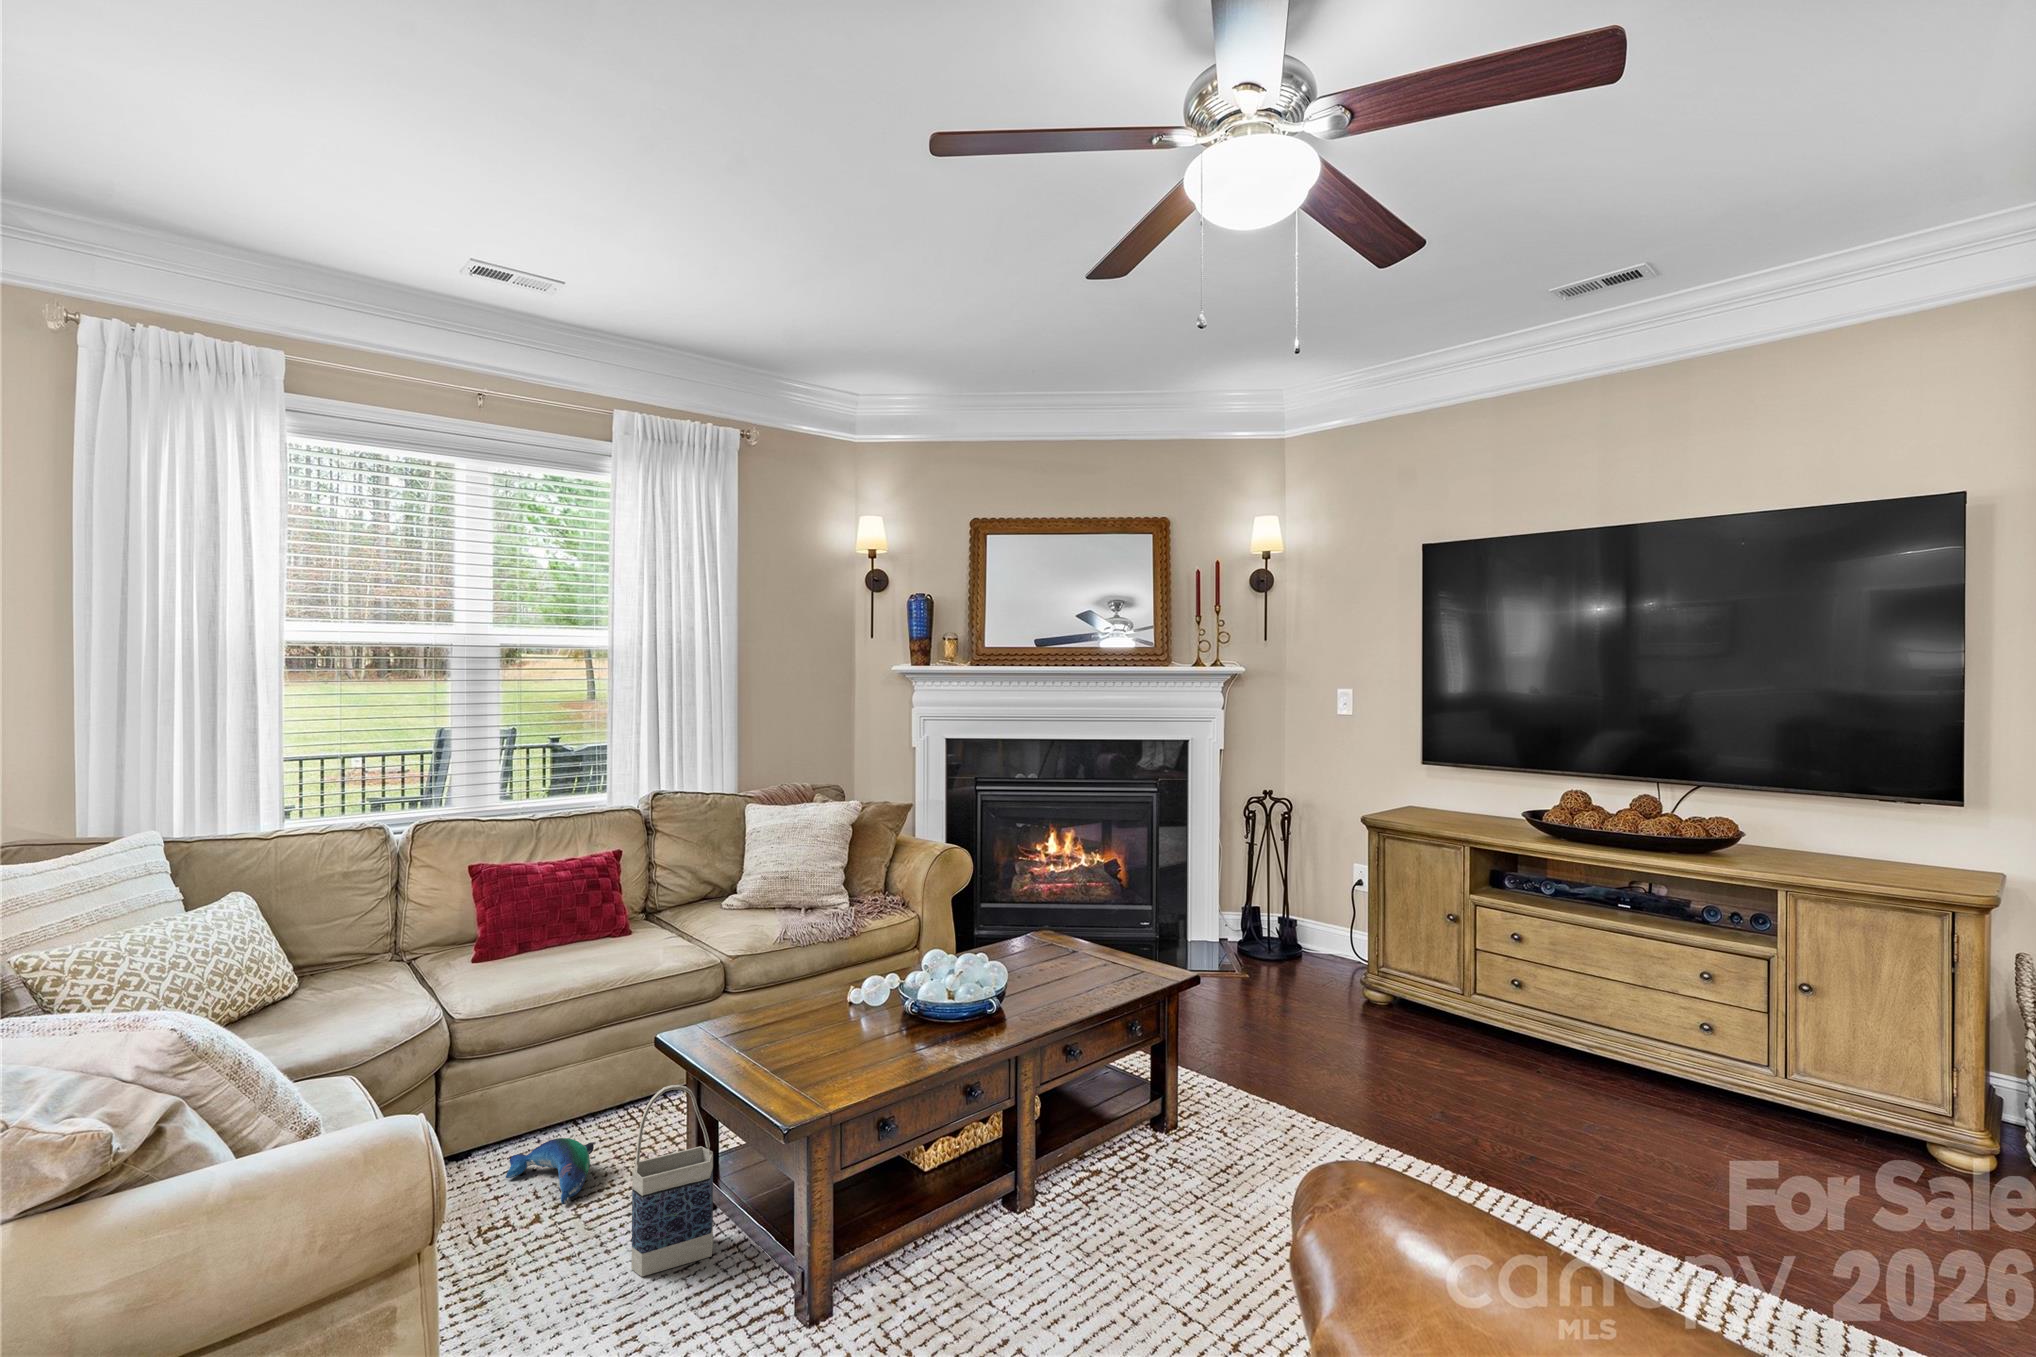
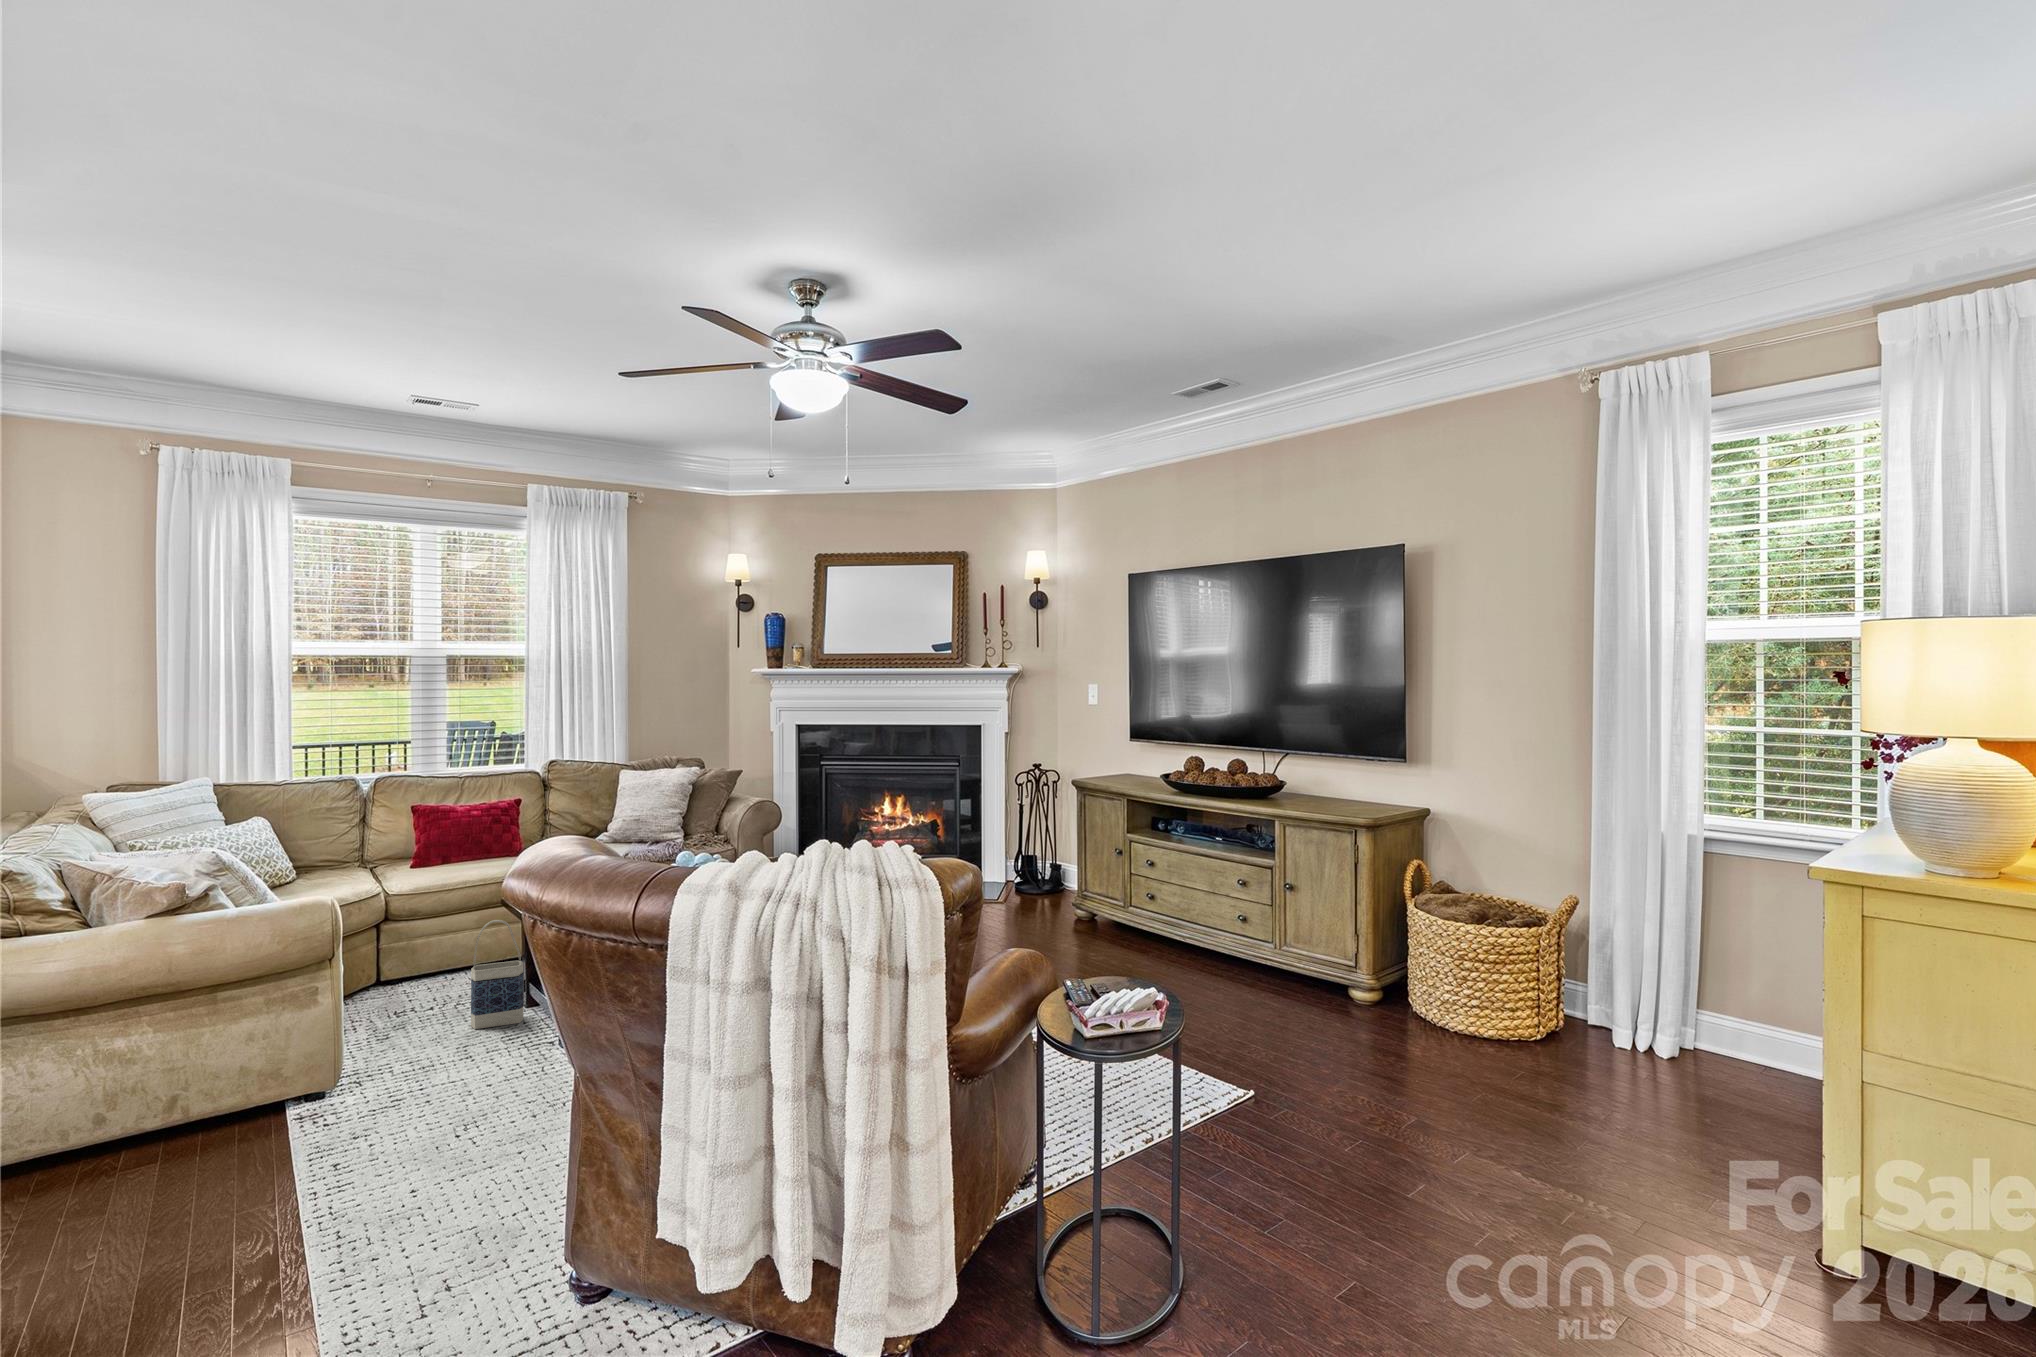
plush toy: present [506,1138,594,1204] -> none [415,969,470,1002]

